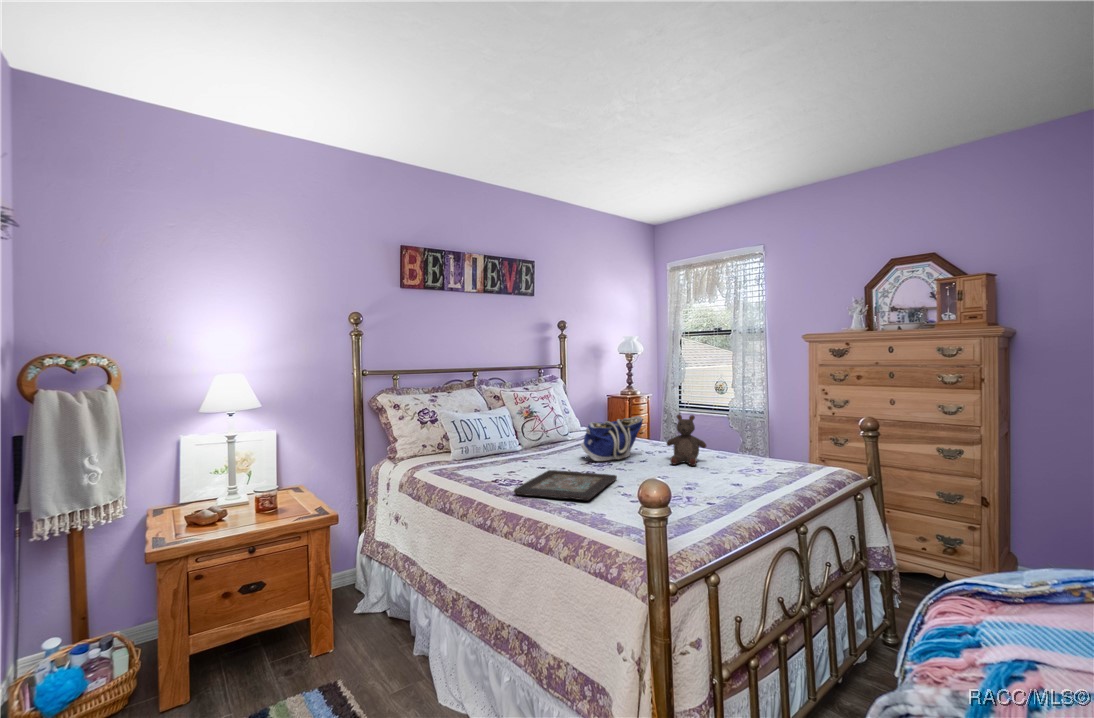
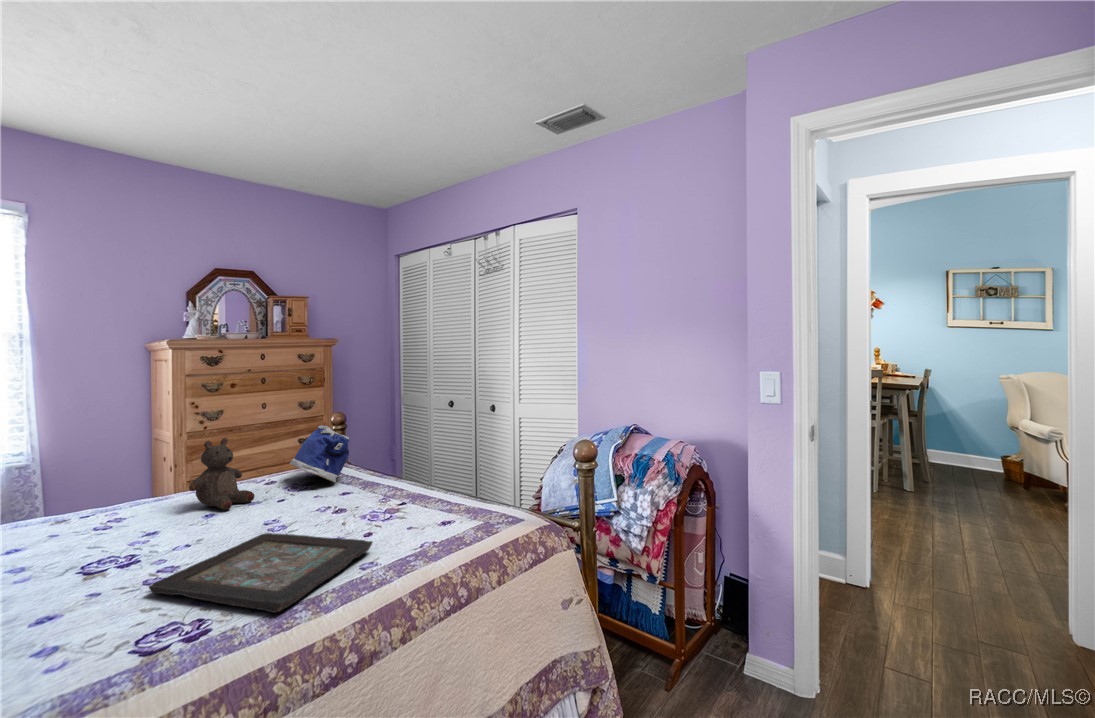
tote bag: present [581,416,642,461] -> present [289,425,350,482]

